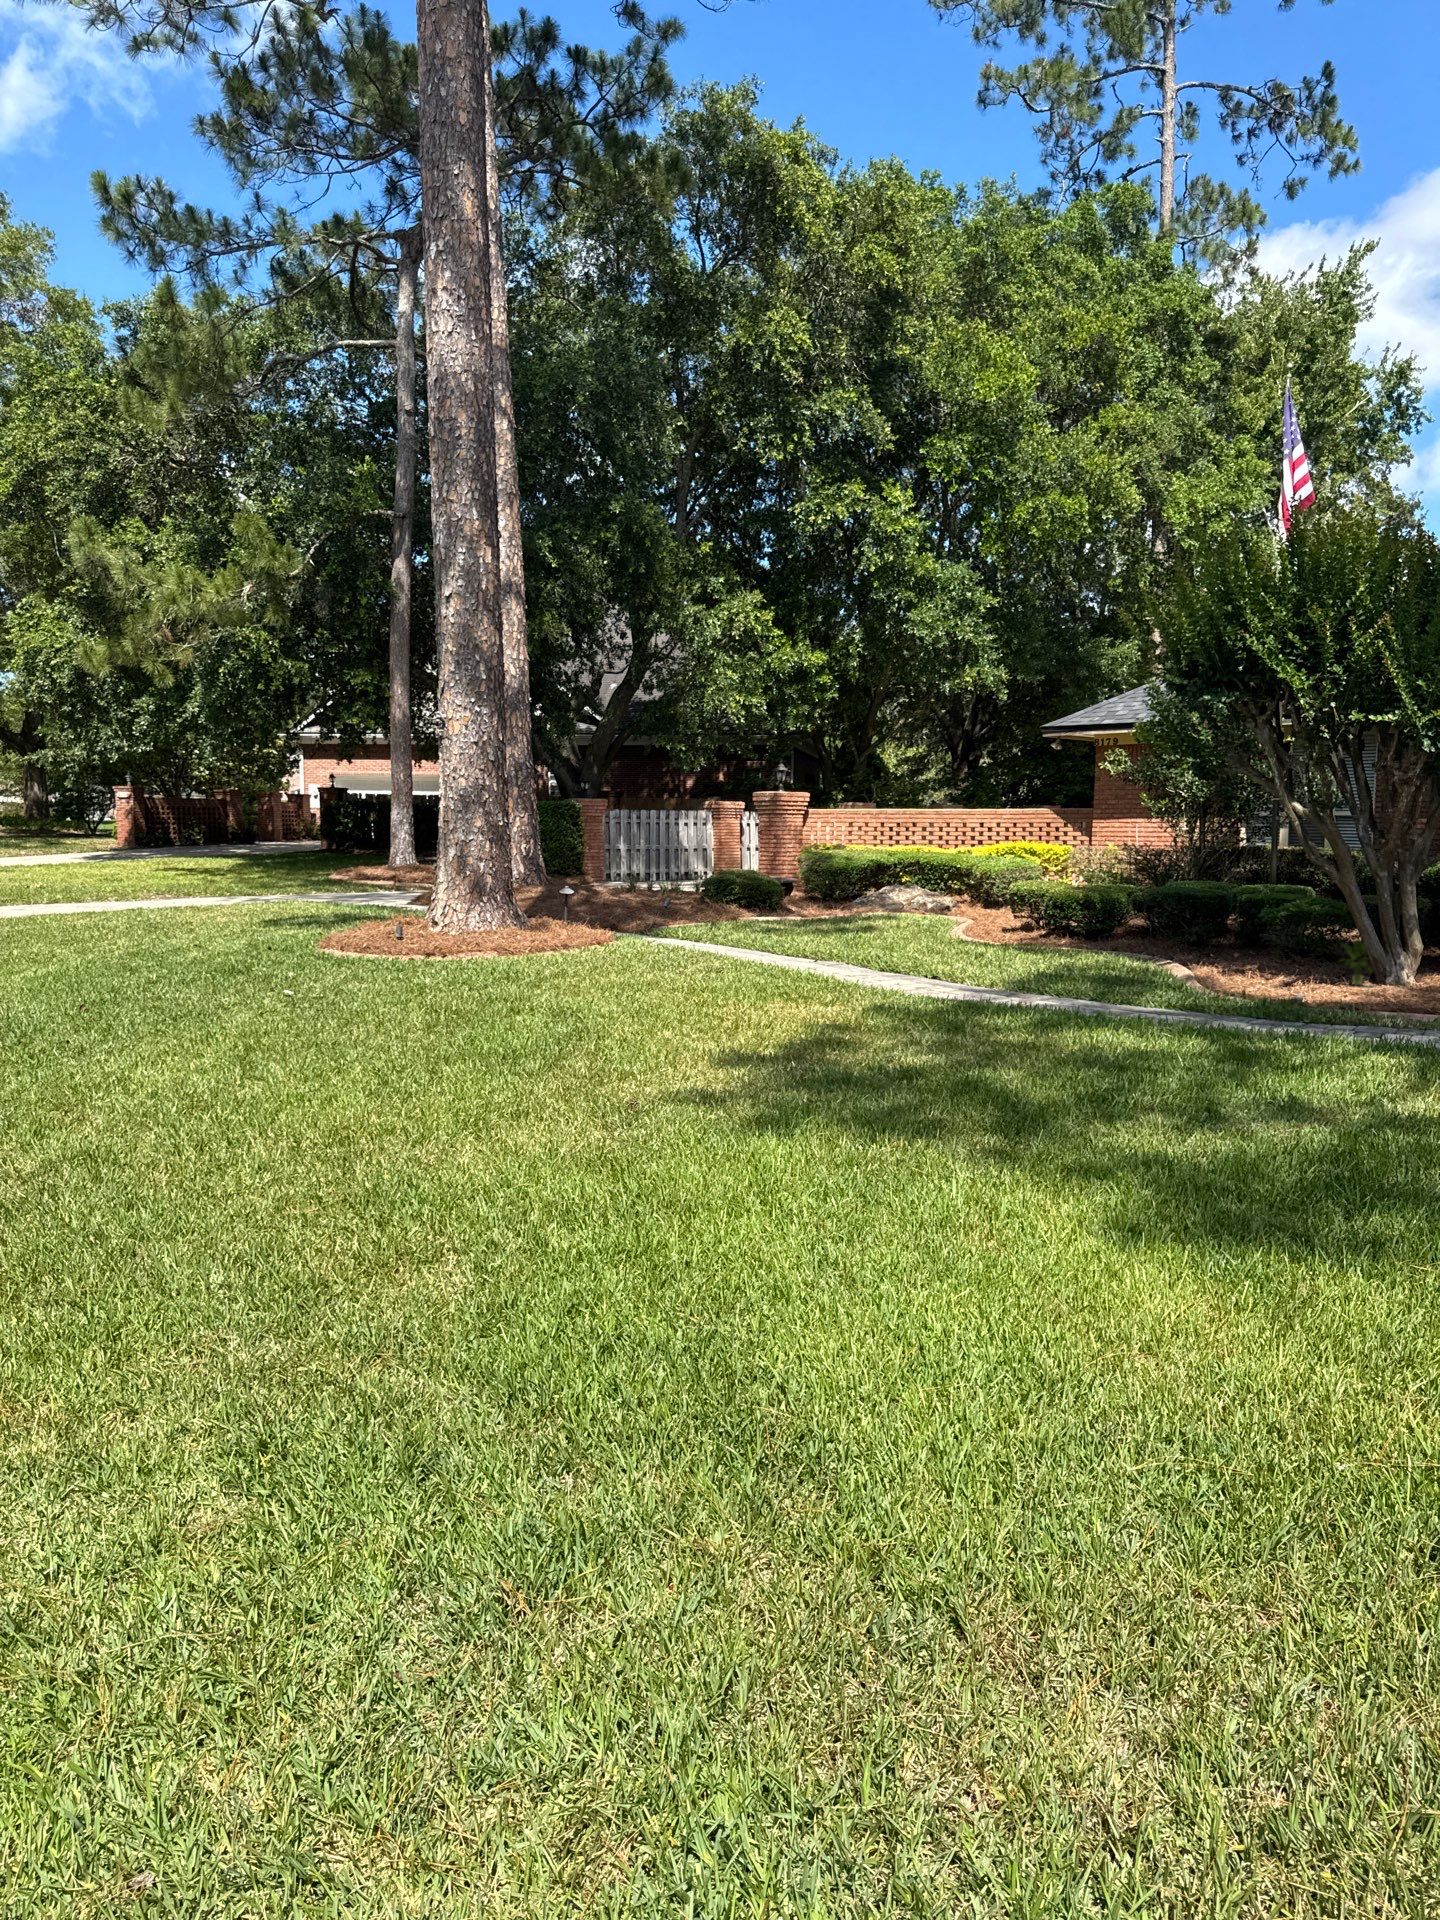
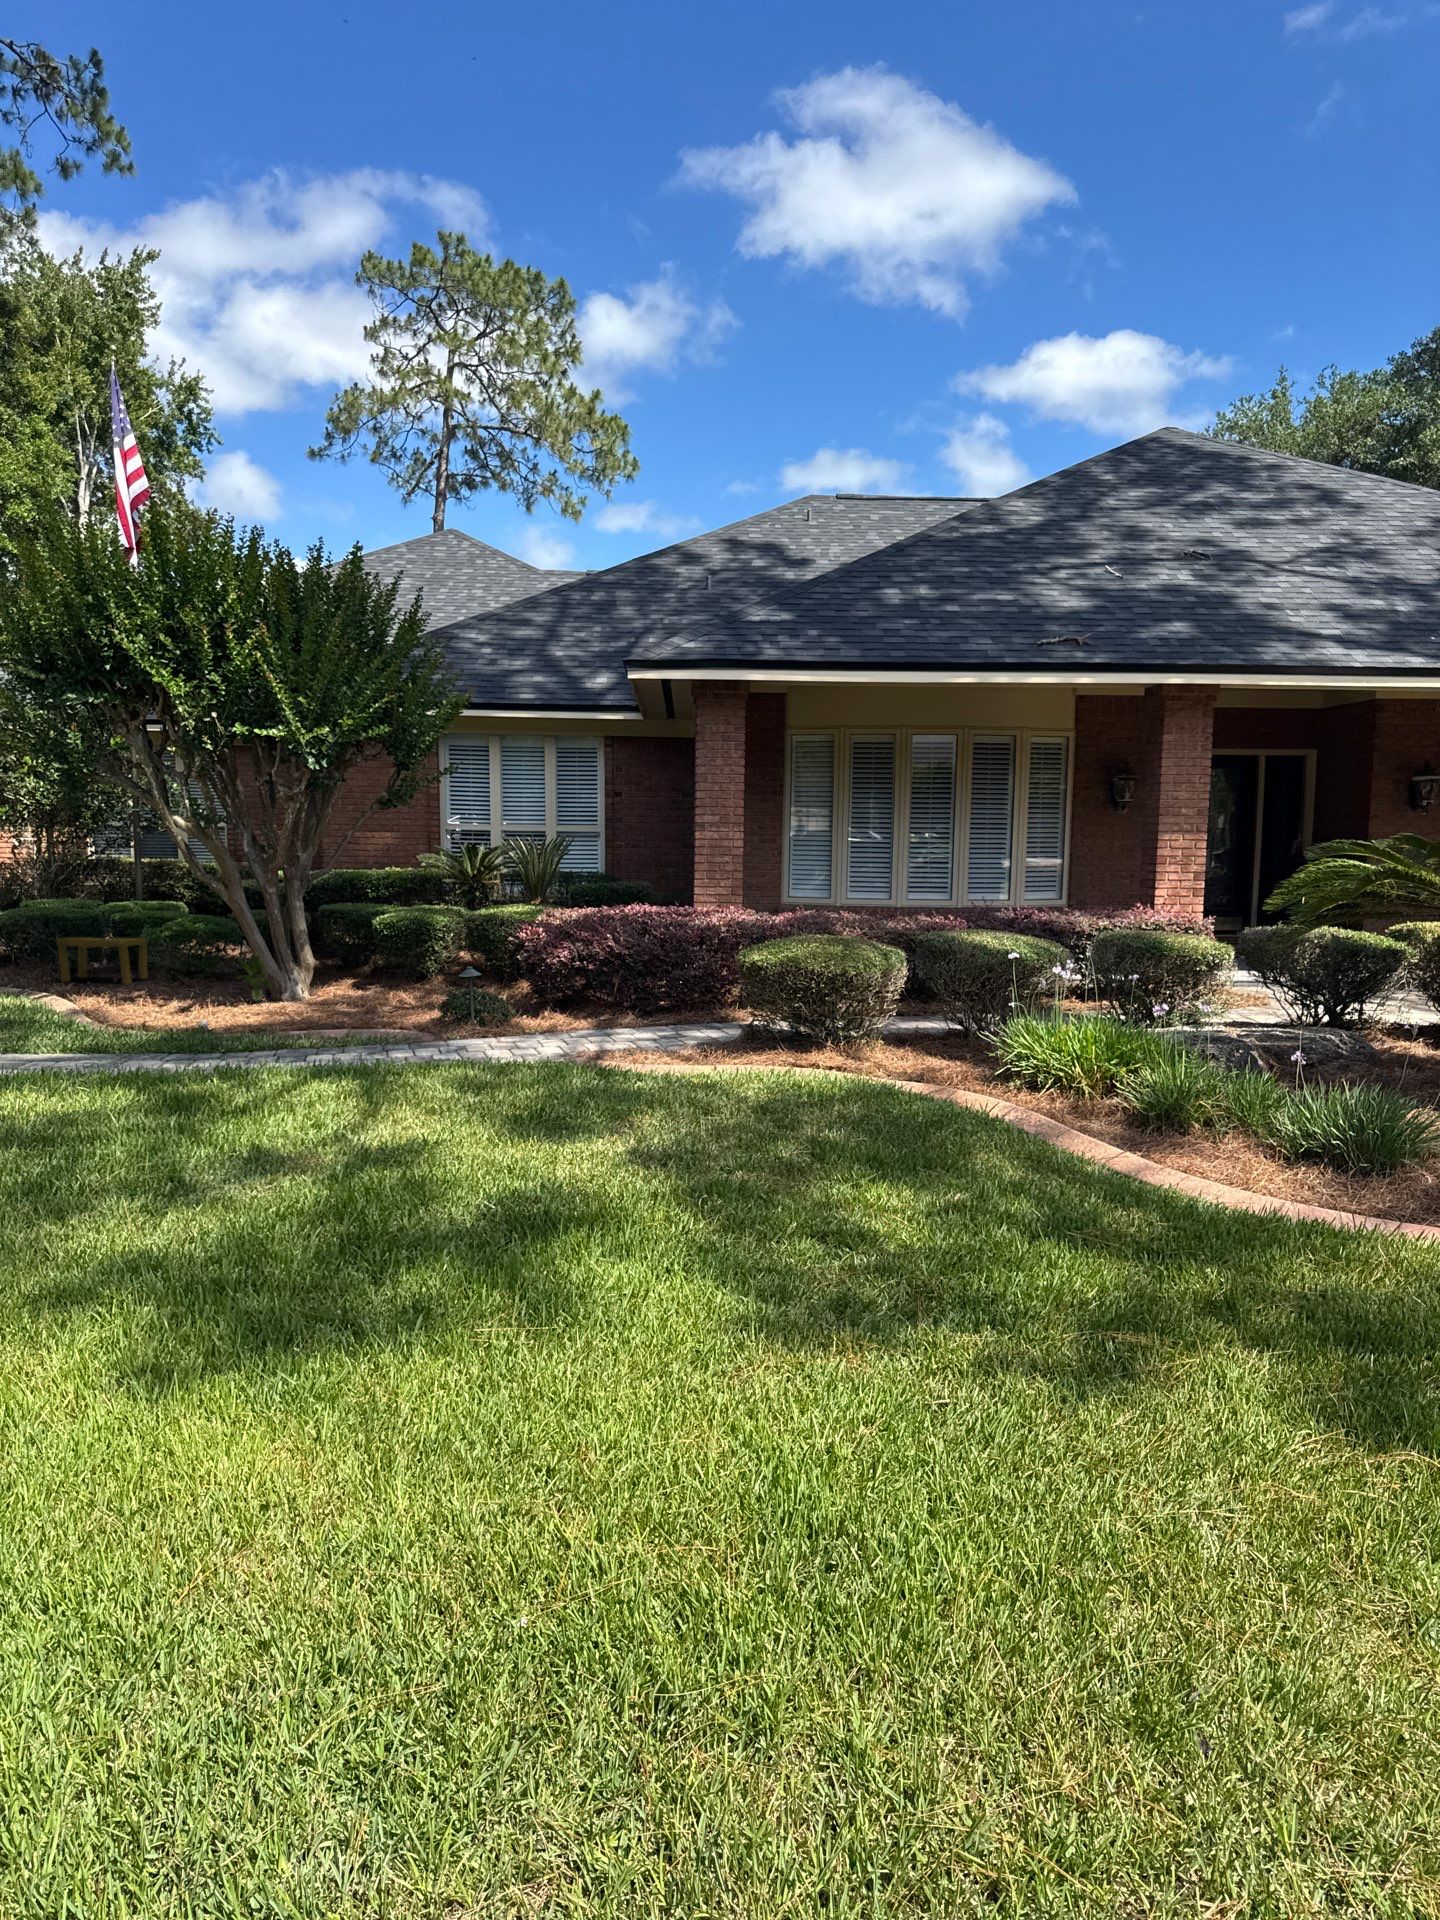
bench: none [1188,920,1267,965] -> present [57,938,148,985]

